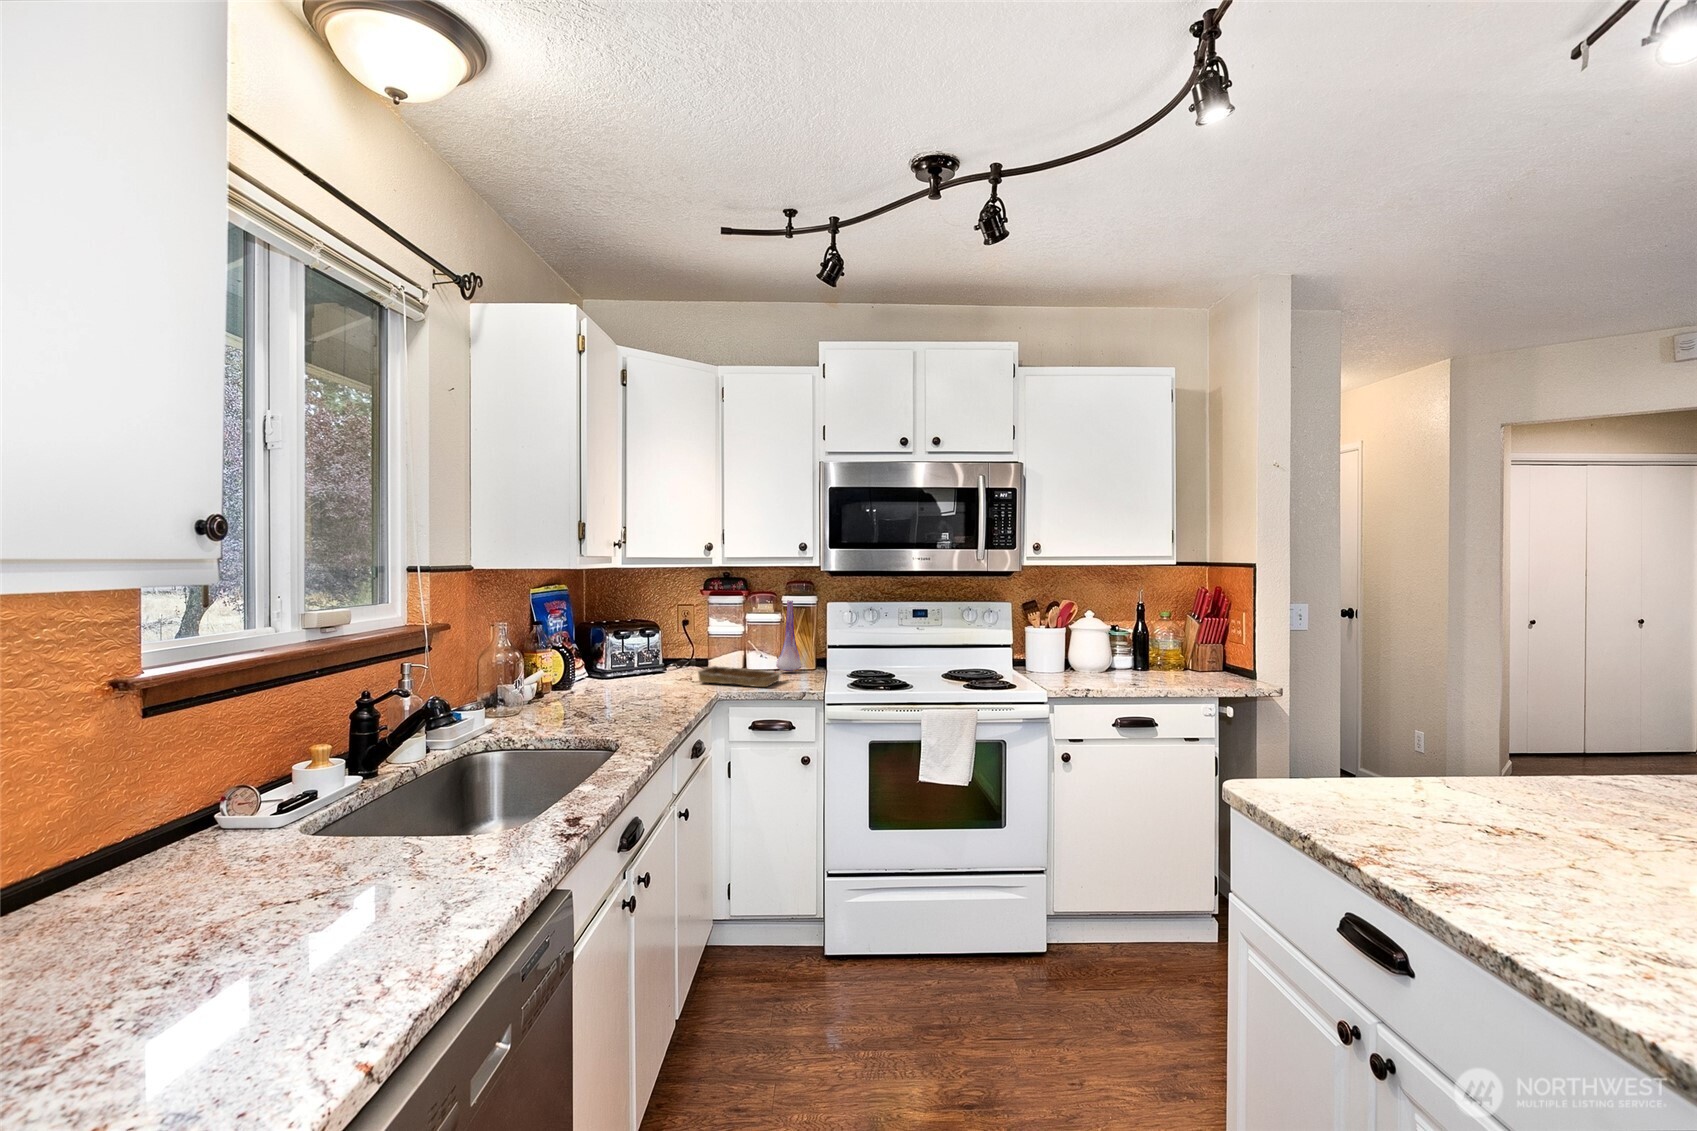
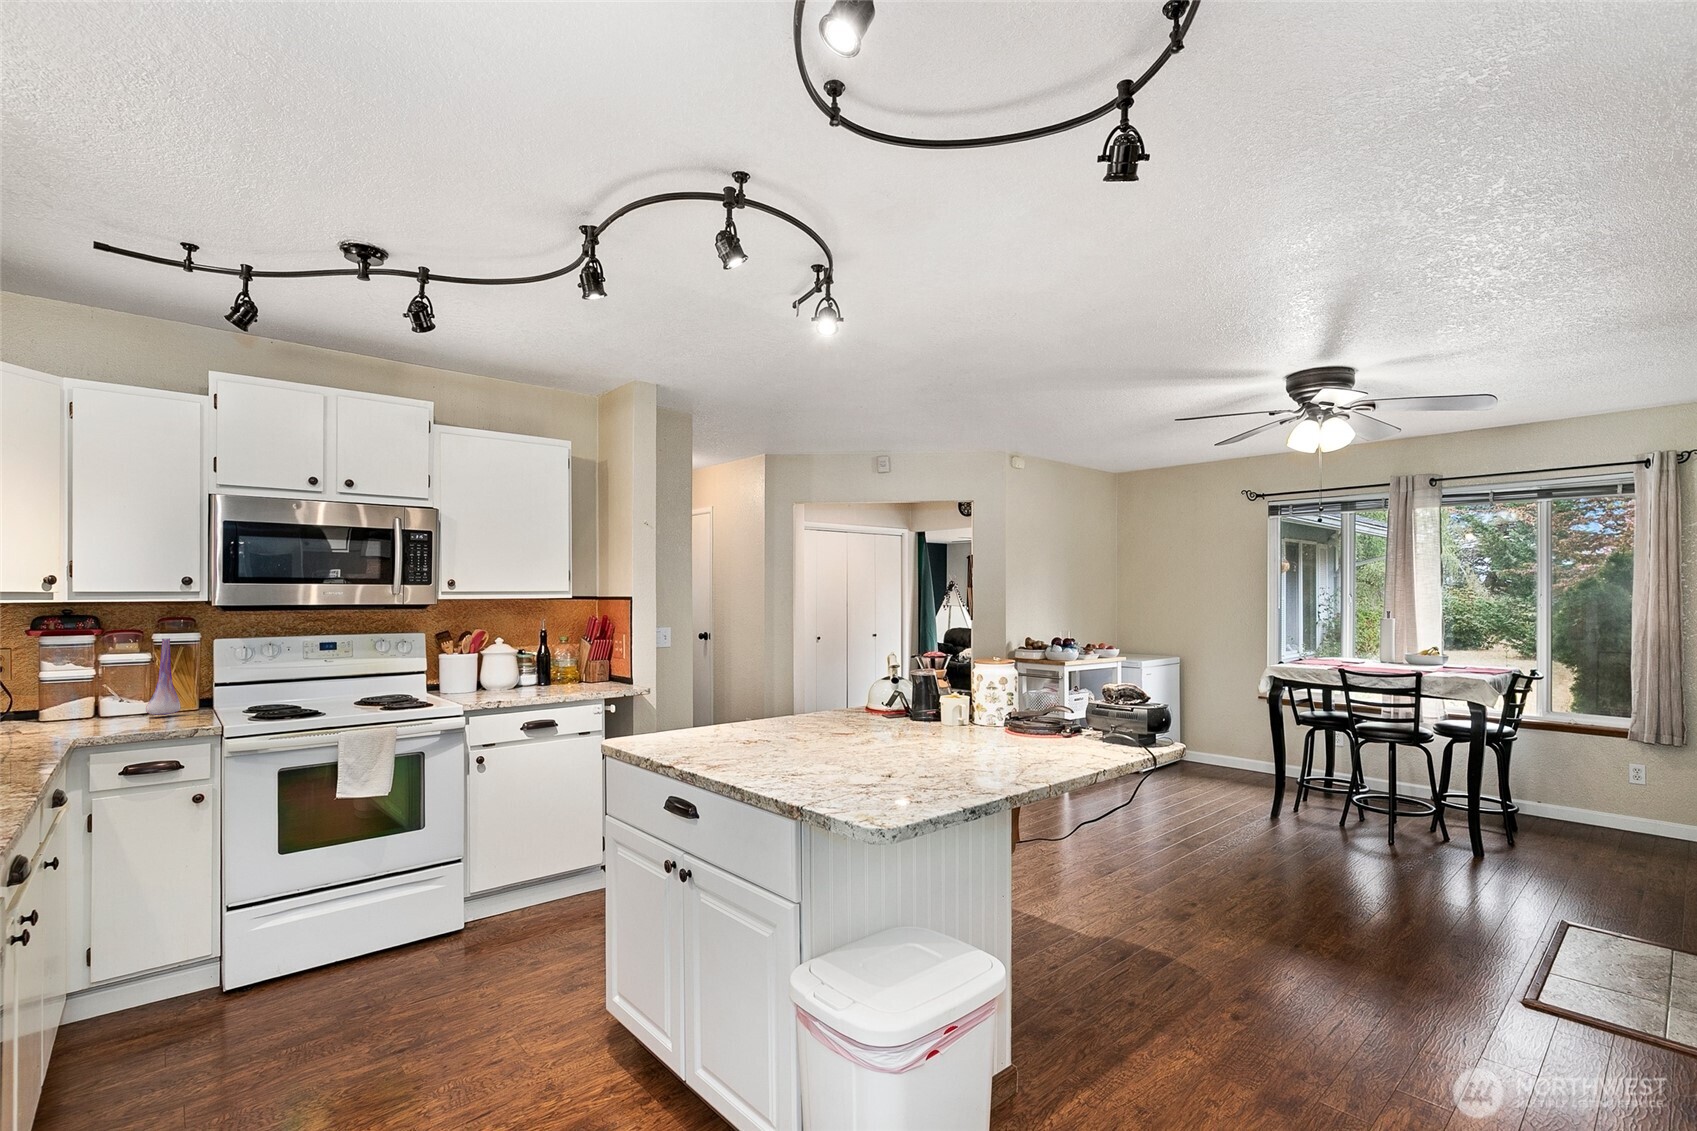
tray: present [698,666,781,687] -> none [35,713,167,733]

